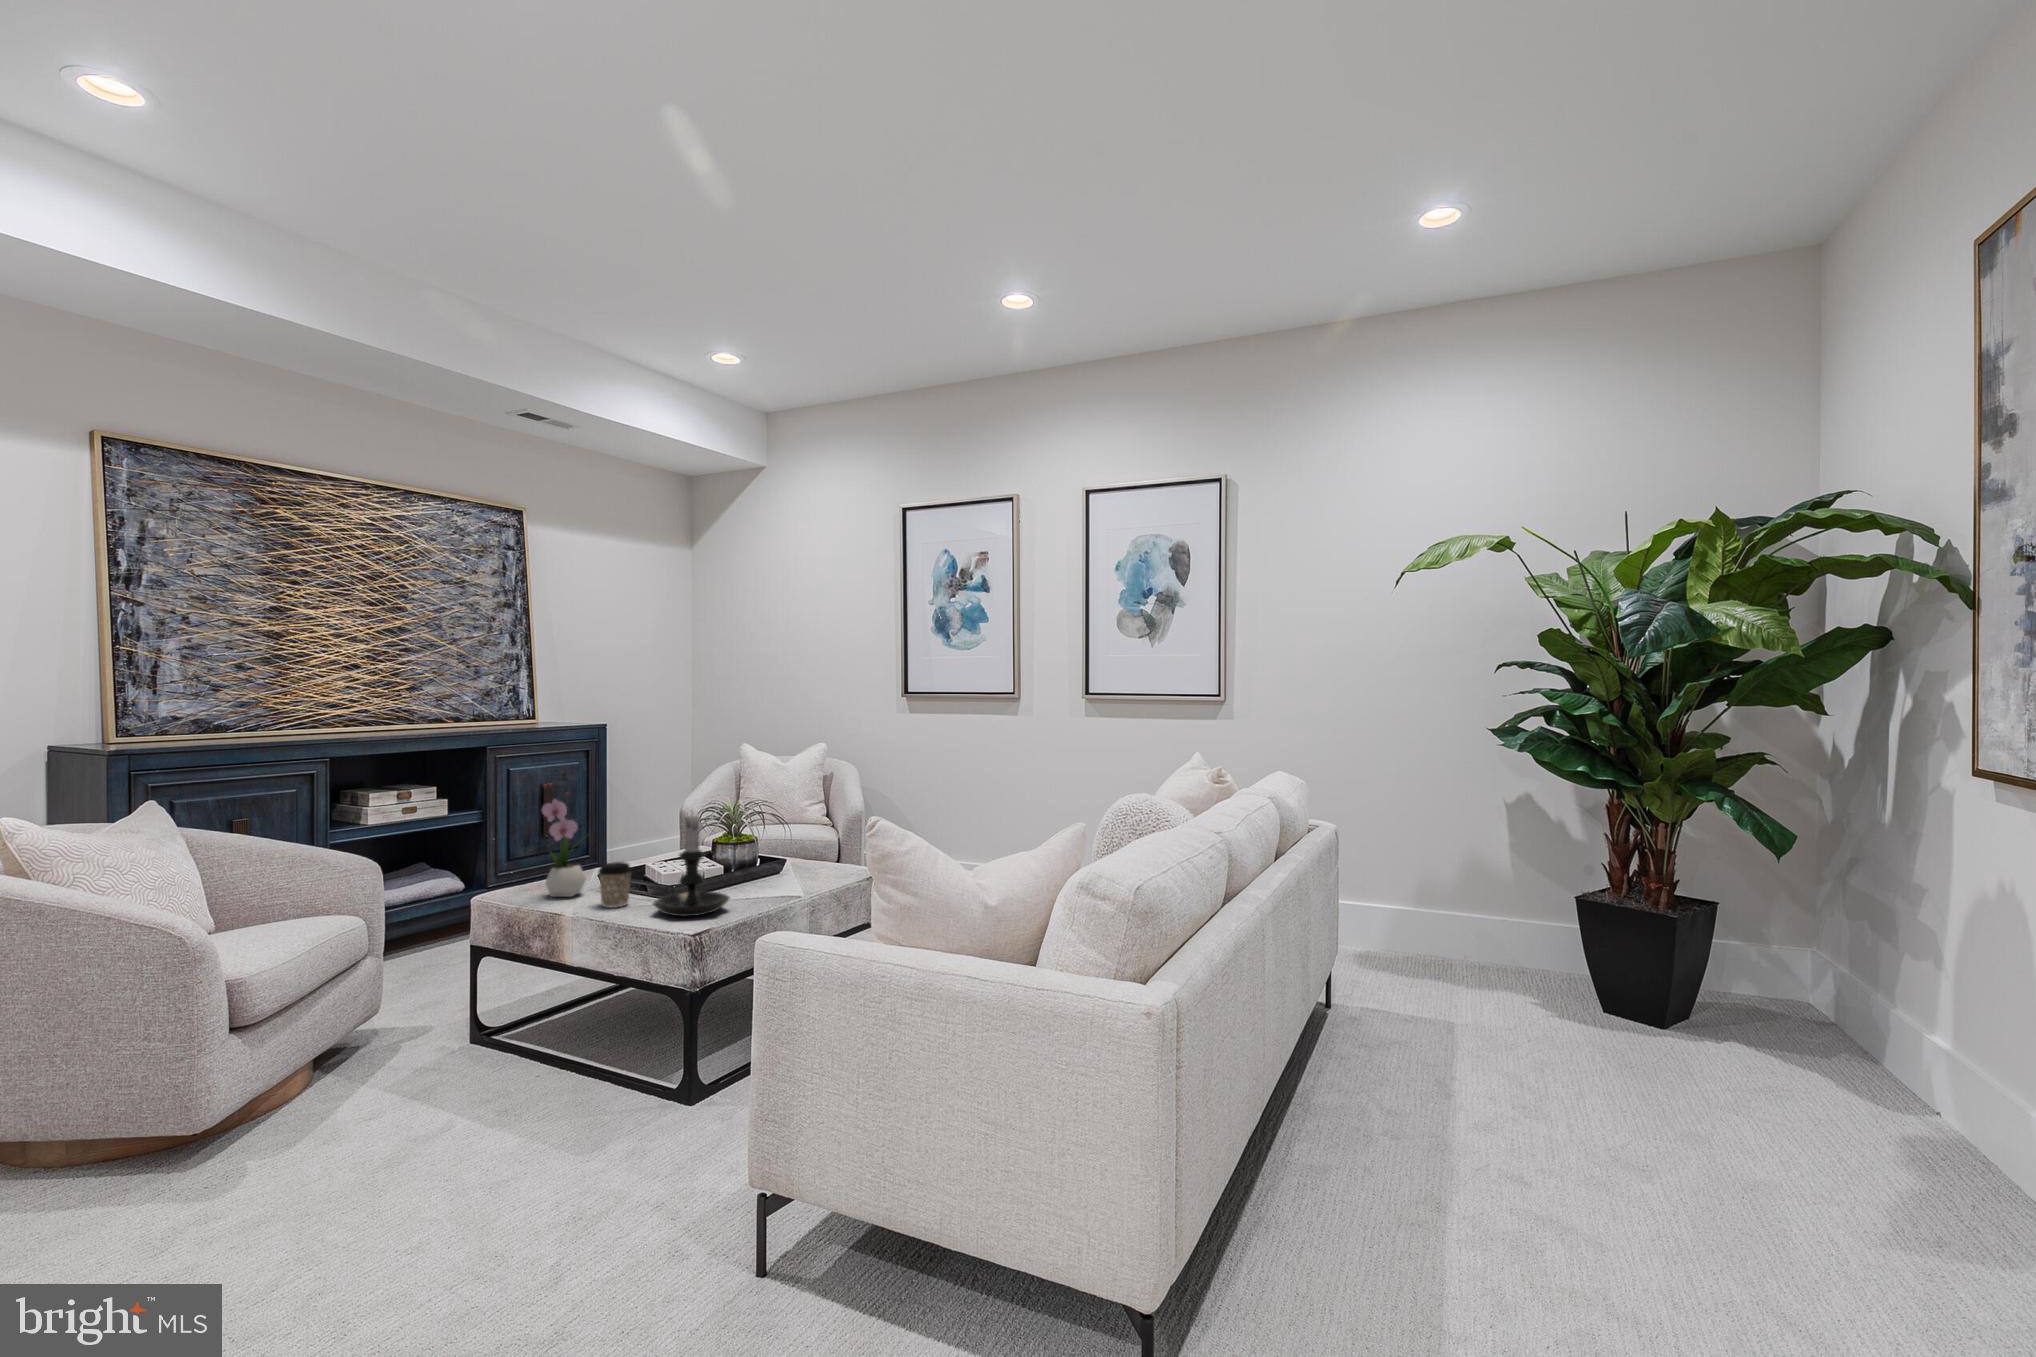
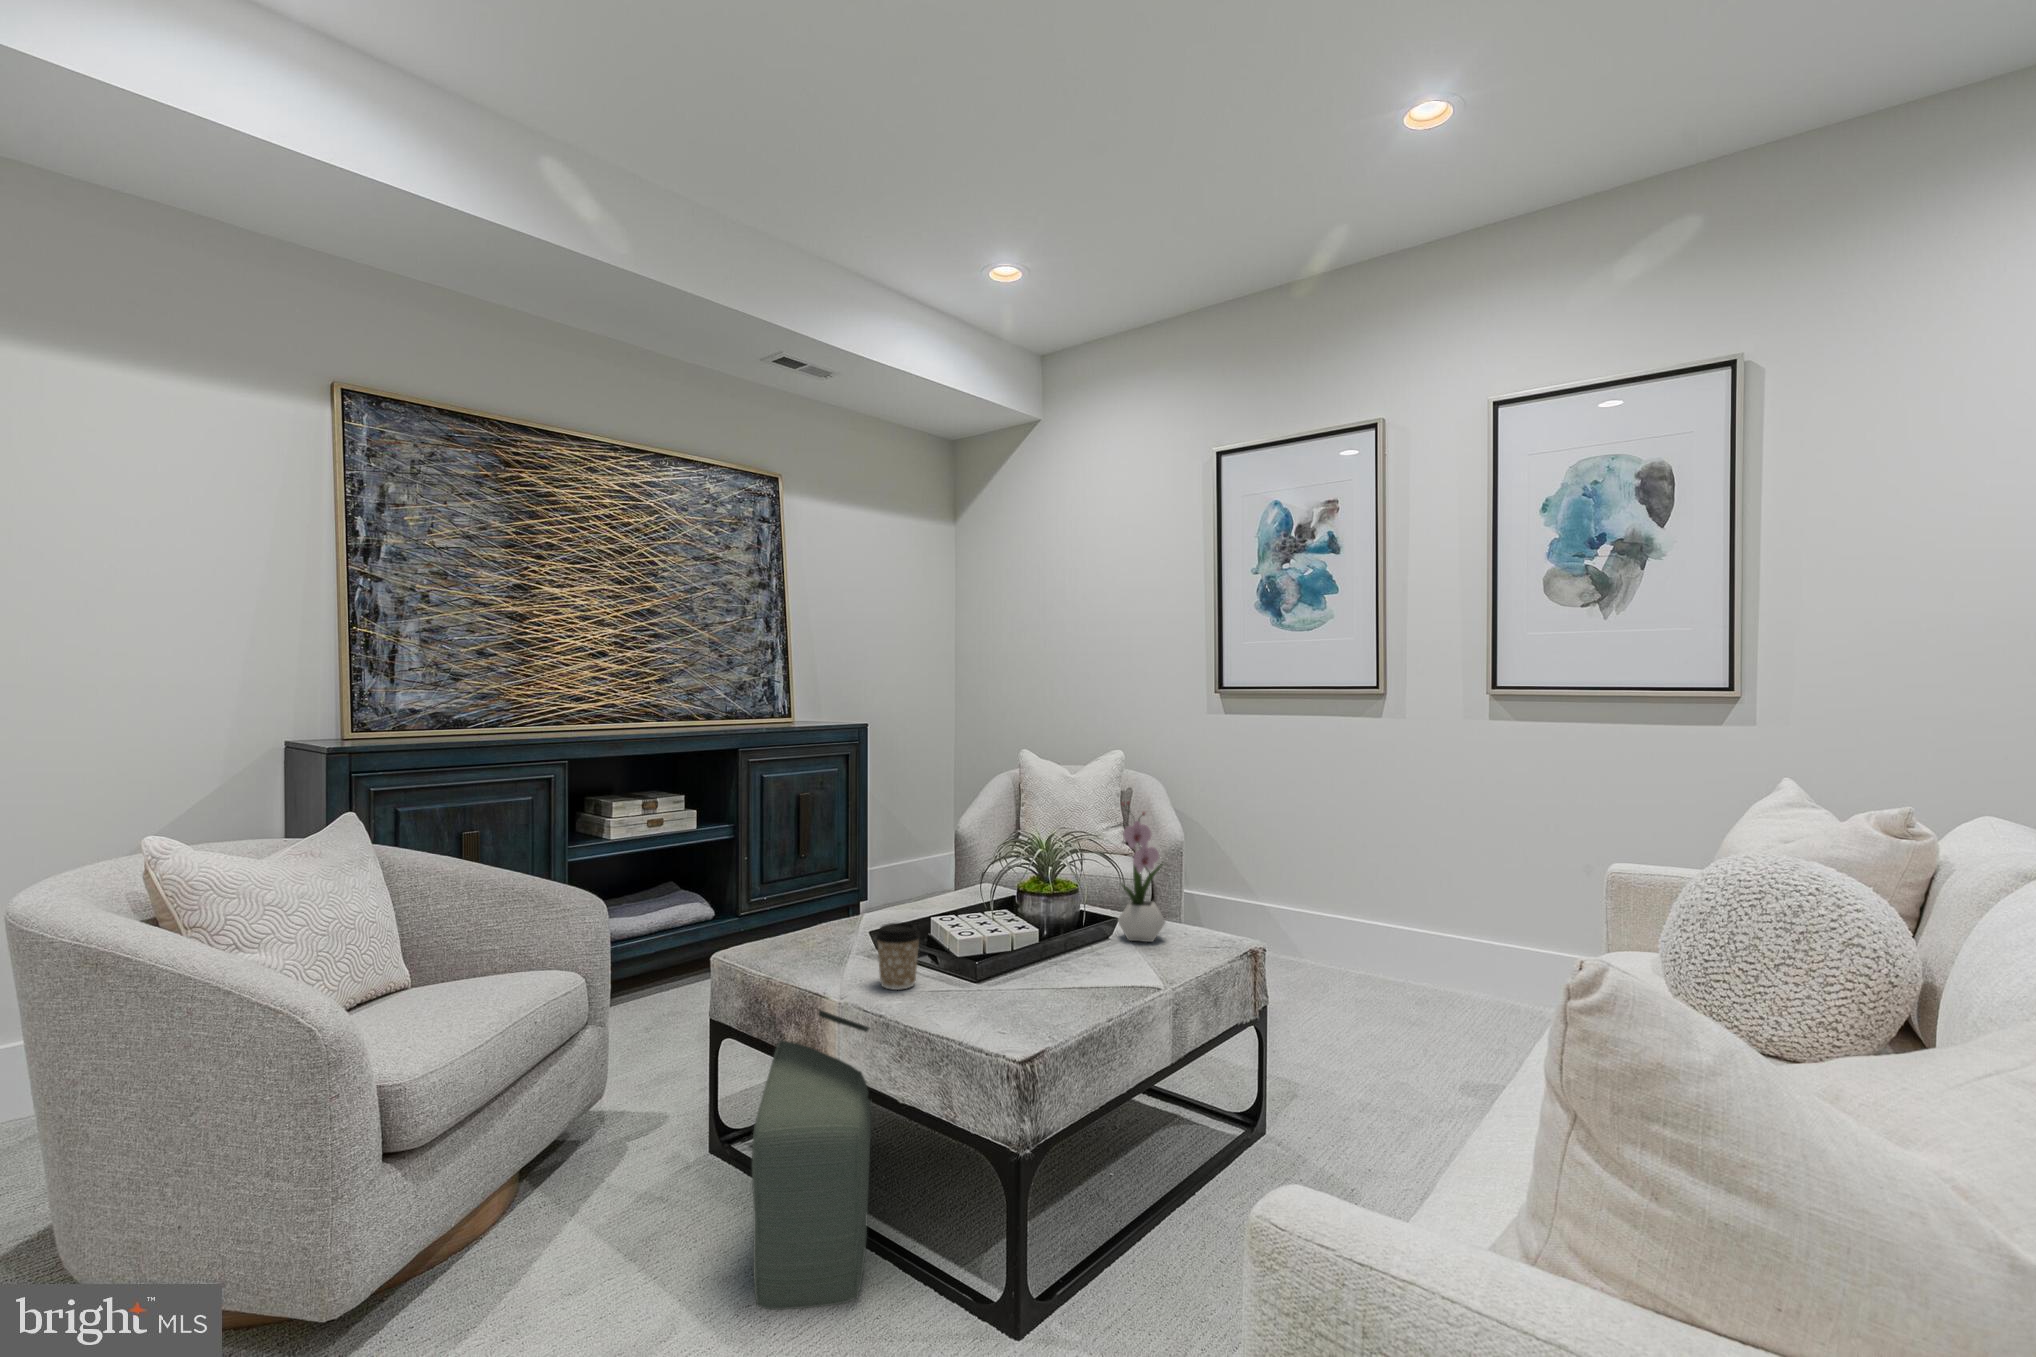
flower arrangement: present [542,784,586,897] -> present [1118,802,1165,942]
candle holder: present [652,815,729,916] -> none [952,854,1062,1016]
pouf: none [506,929,596,1112] -> present [752,1010,872,1310]

